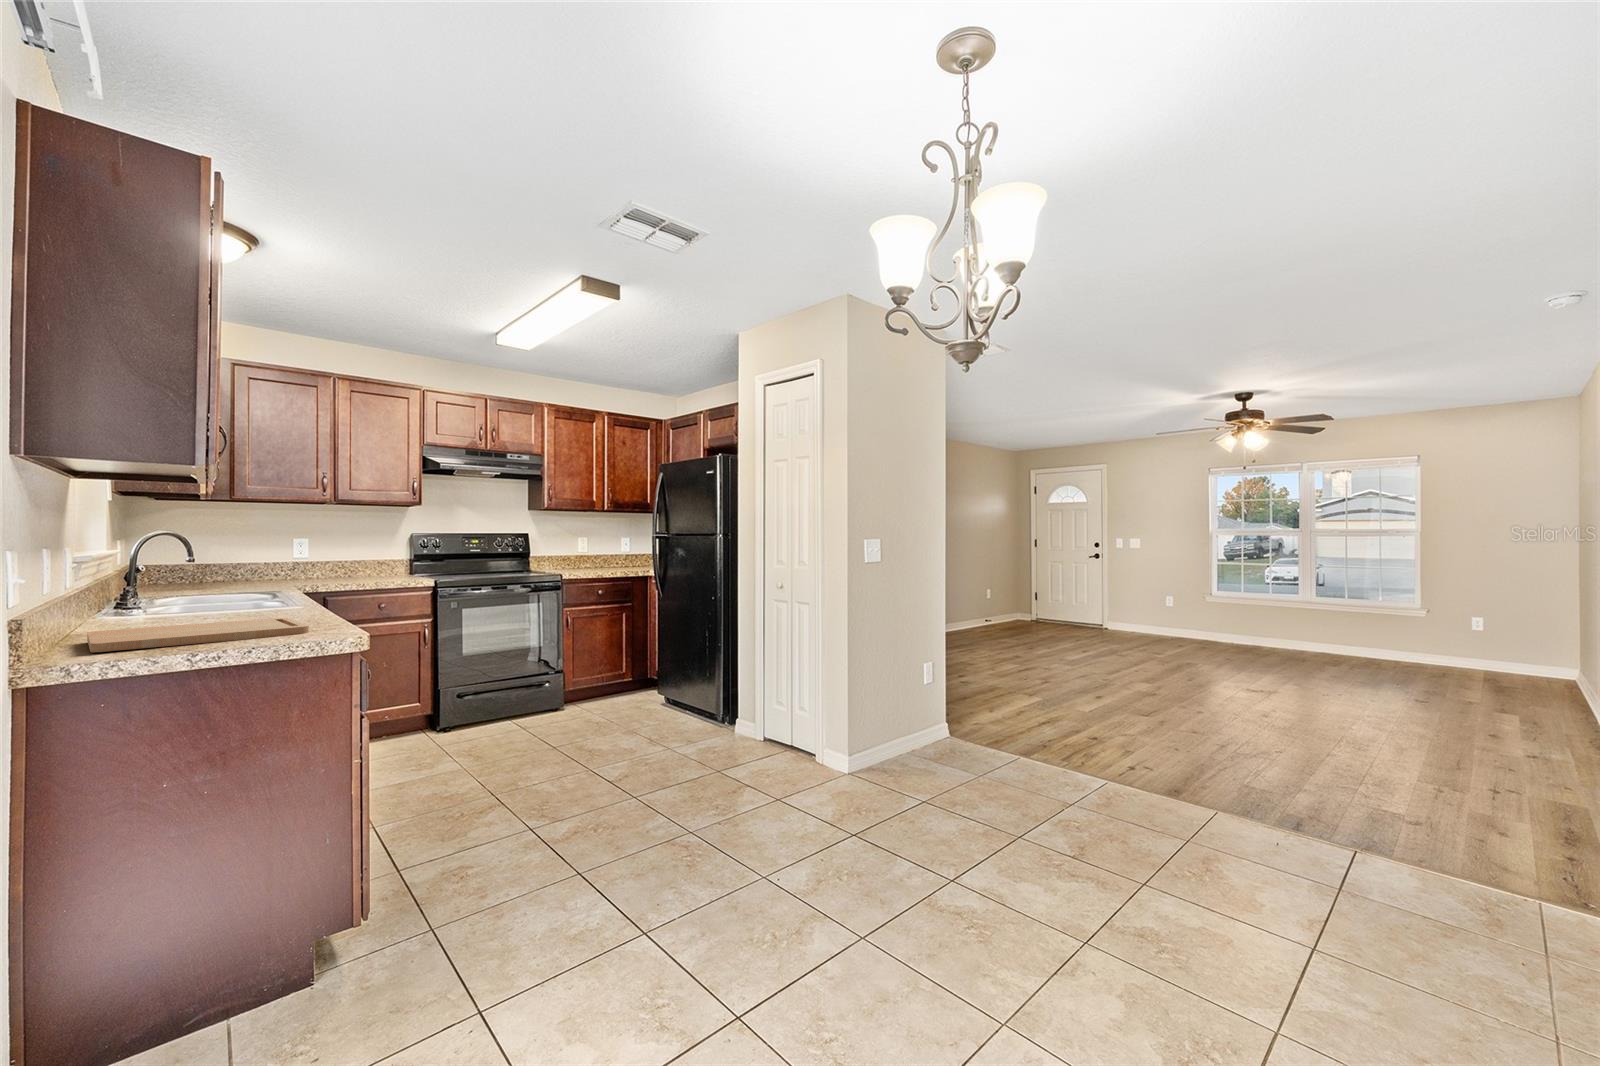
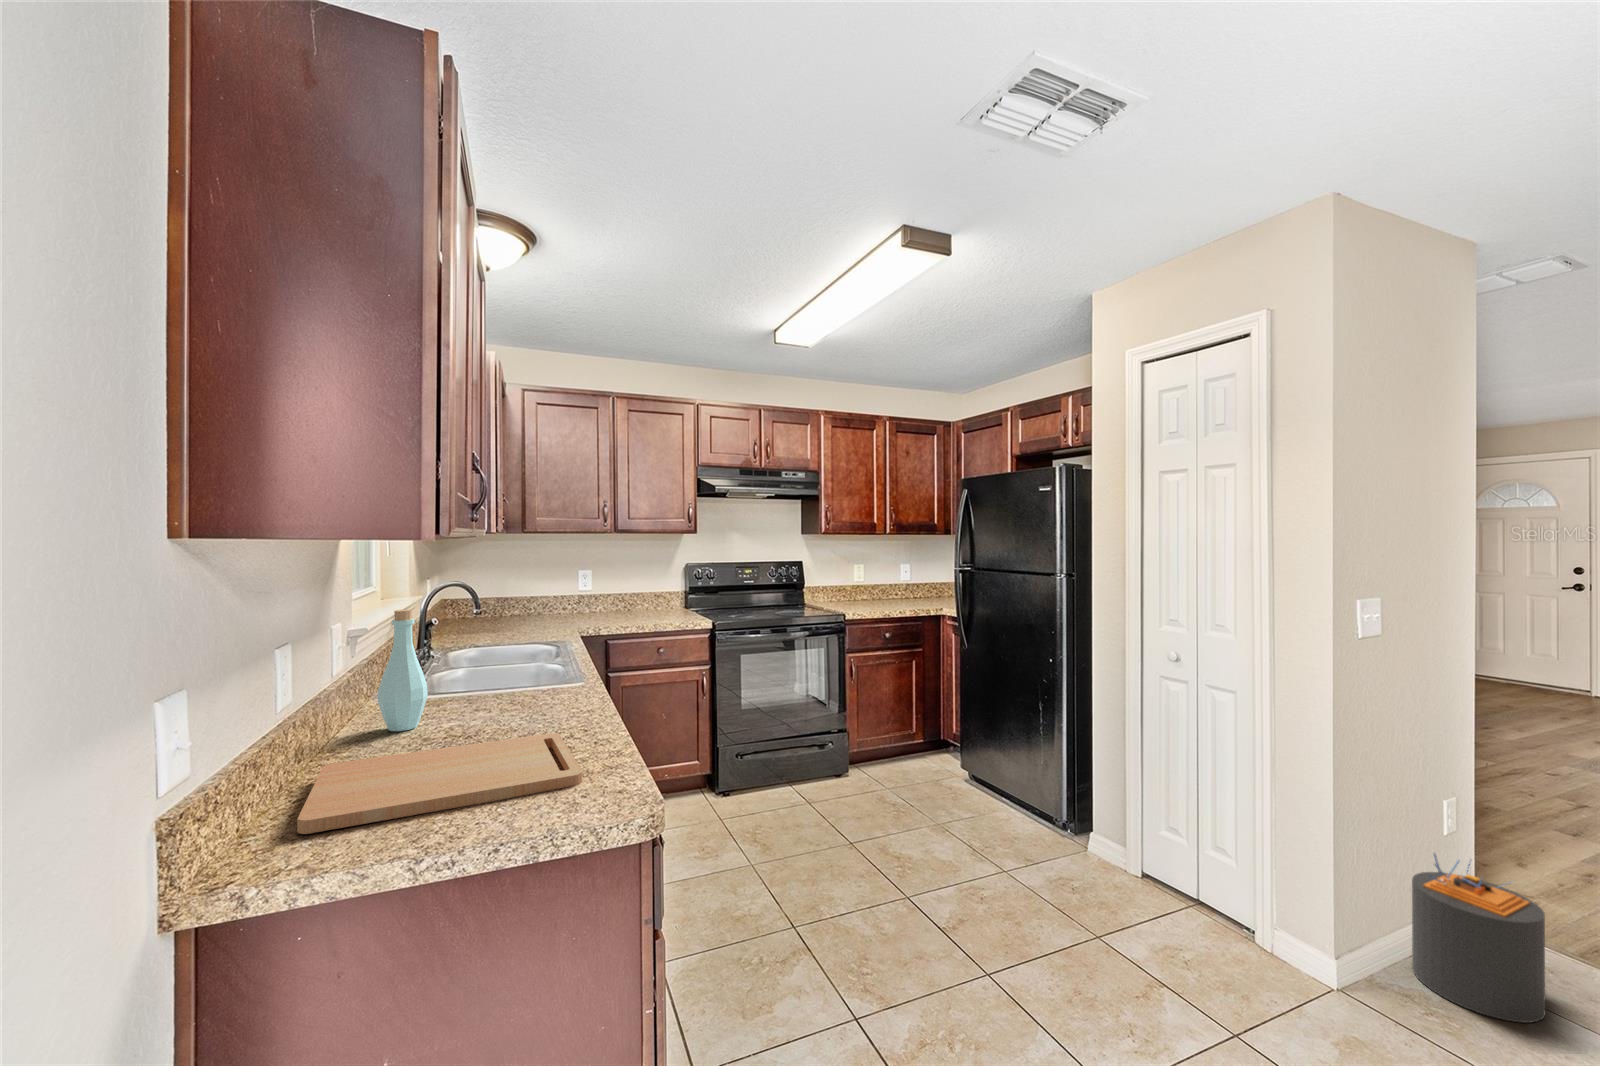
bottle: none [116,535,163,628] -> present [378,610,428,731]
trash can: none [896,688,951,776] -> present [1412,854,1545,1023]

